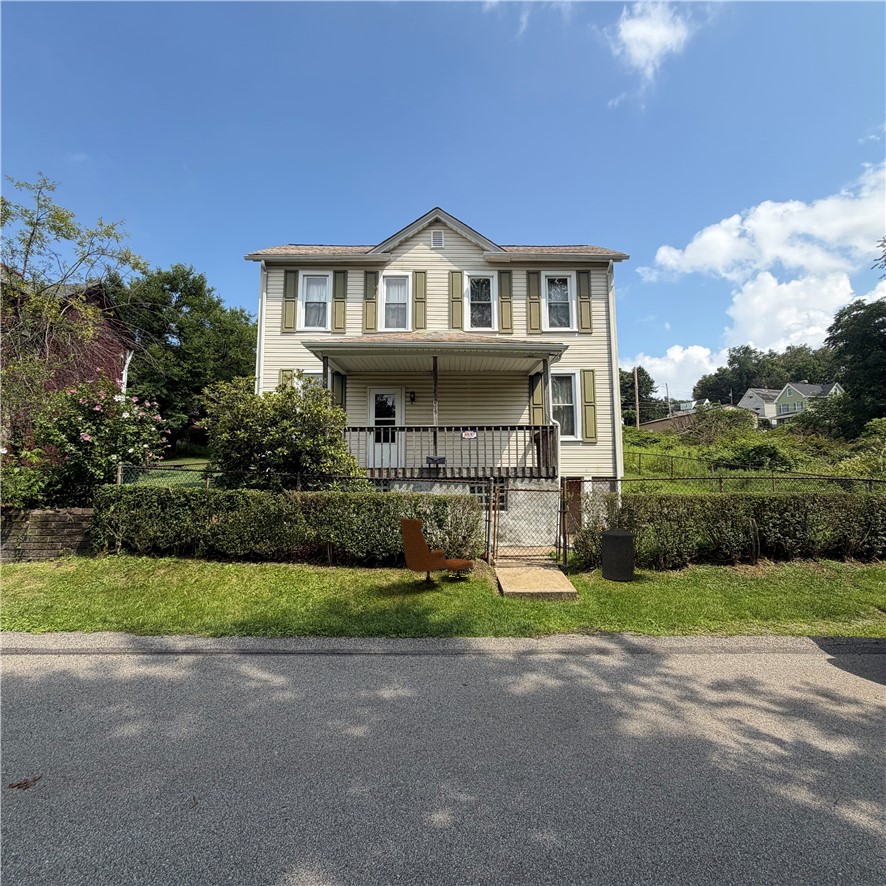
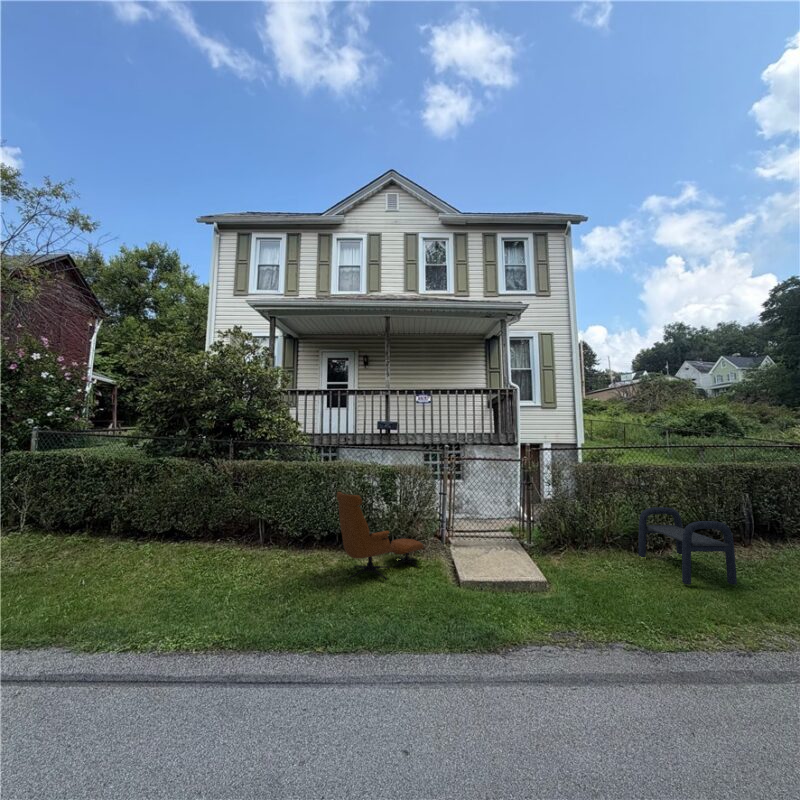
trash can: present [597,524,639,581] -> none [567,499,619,567]
bench: none [657,531,732,592] -> present [639,507,737,585]

